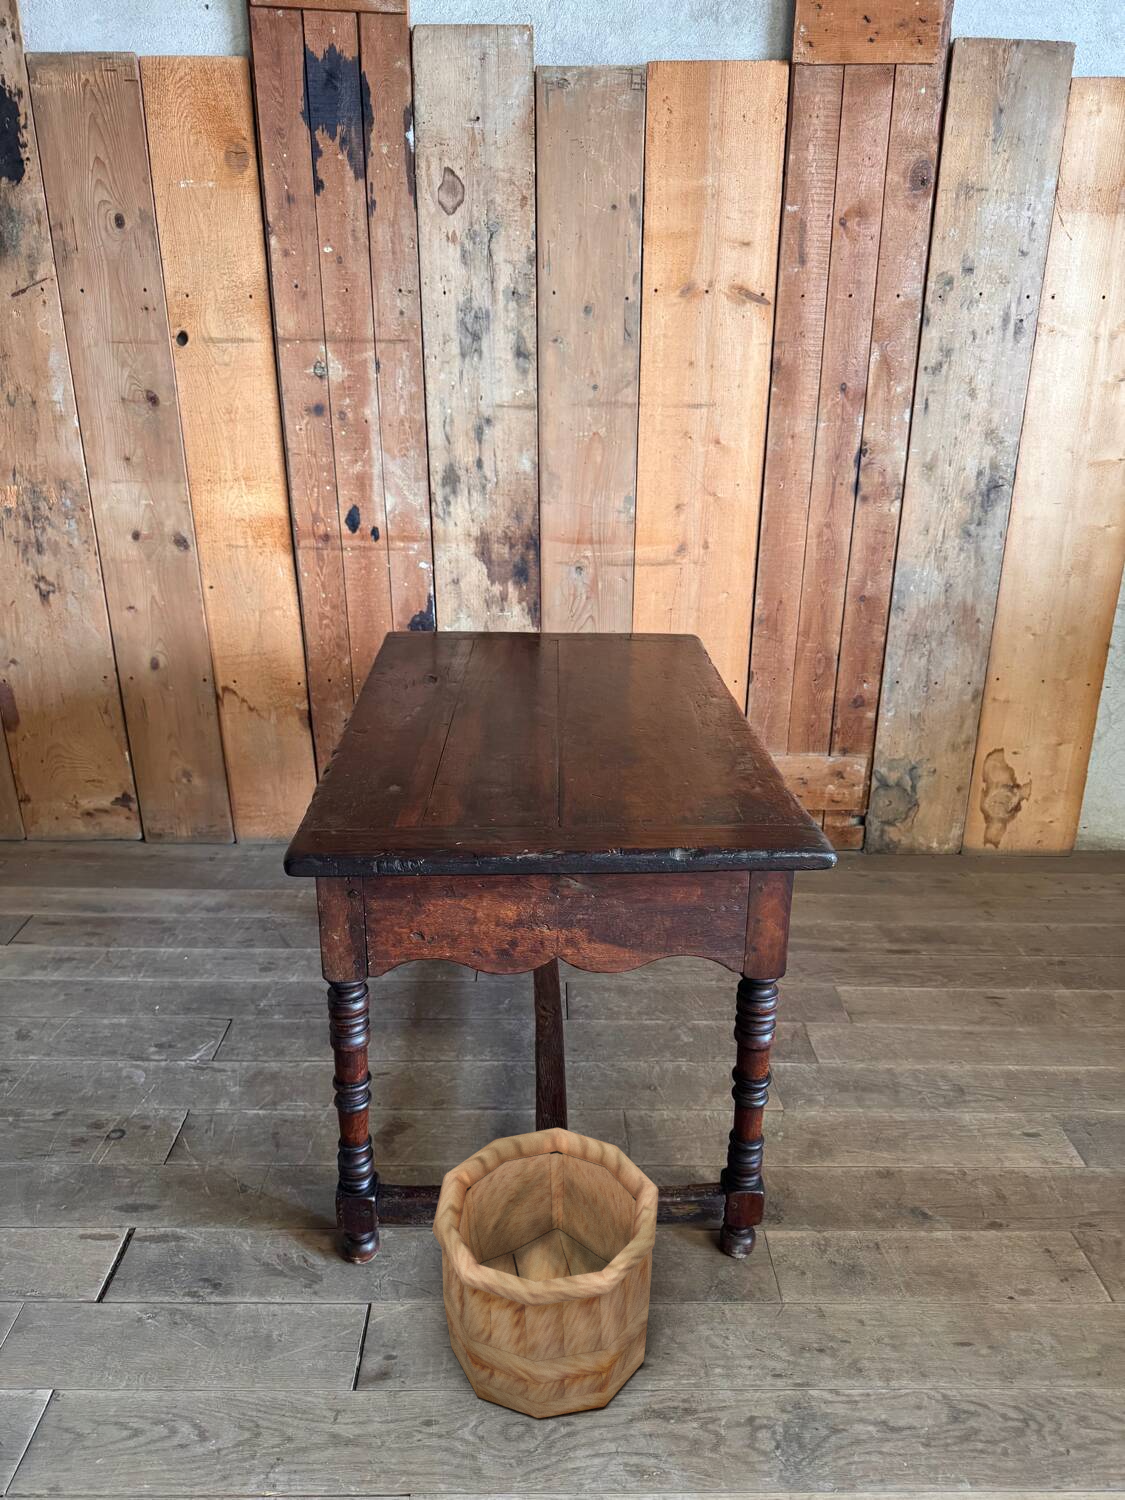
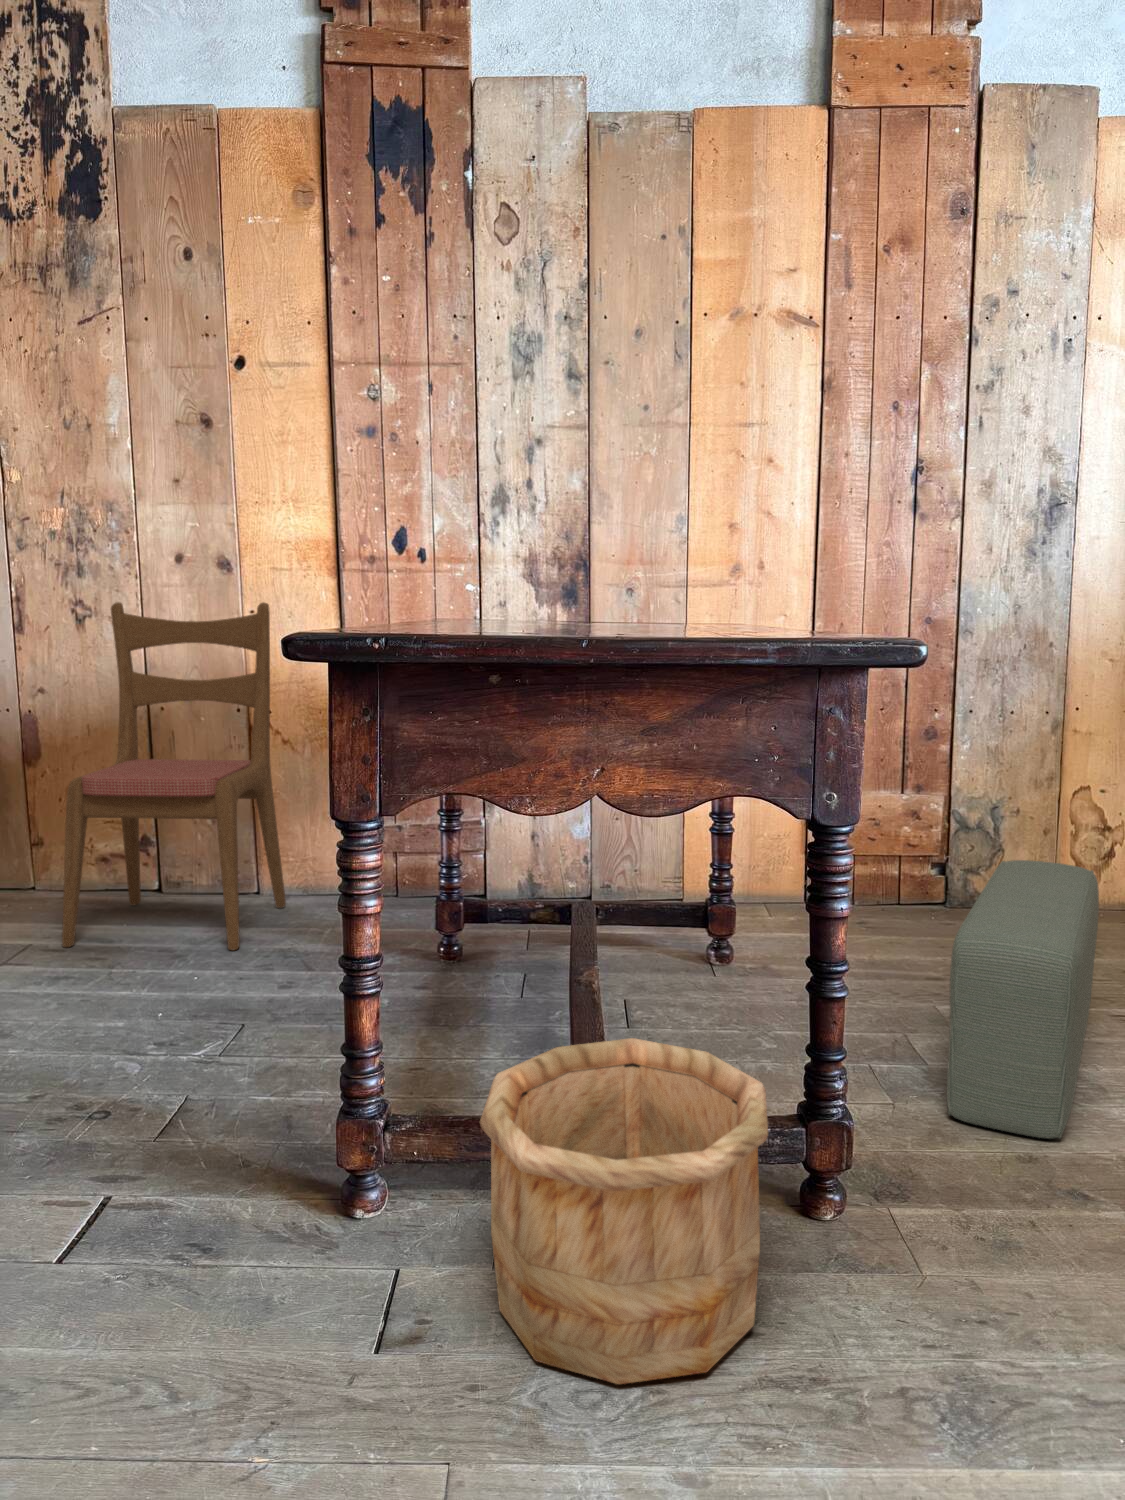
dining chair: none [49,581,260,920] -> present [62,602,286,950]
pouf: none [826,873,982,1154] -> present [947,860,1099,1139]

